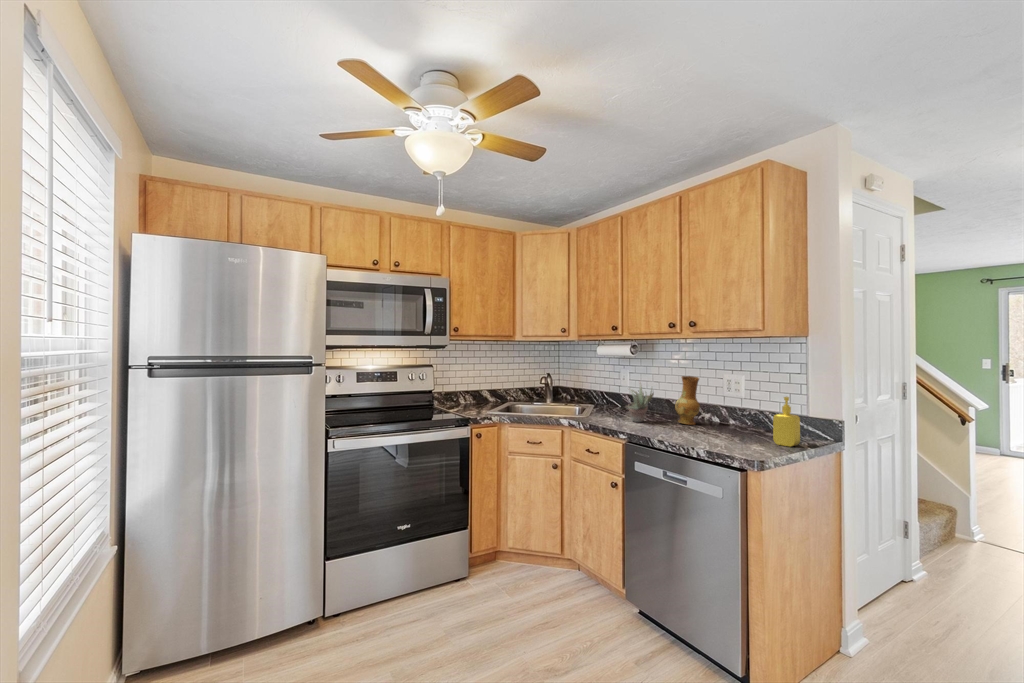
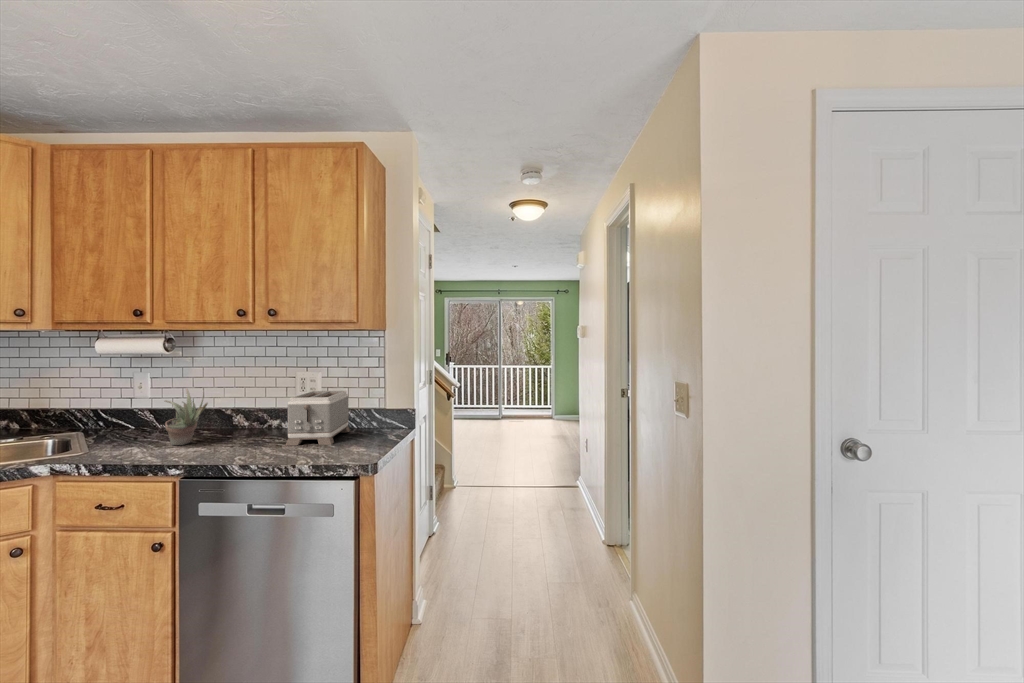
ceramic jug: present [675,376,700,425] -> none [237,377,269,436]
toaster: none [702,392,770,440] -> present [286,391,350,446]
soap dispenser: present [773,397,800,447] -> none [367,392,391,442]

